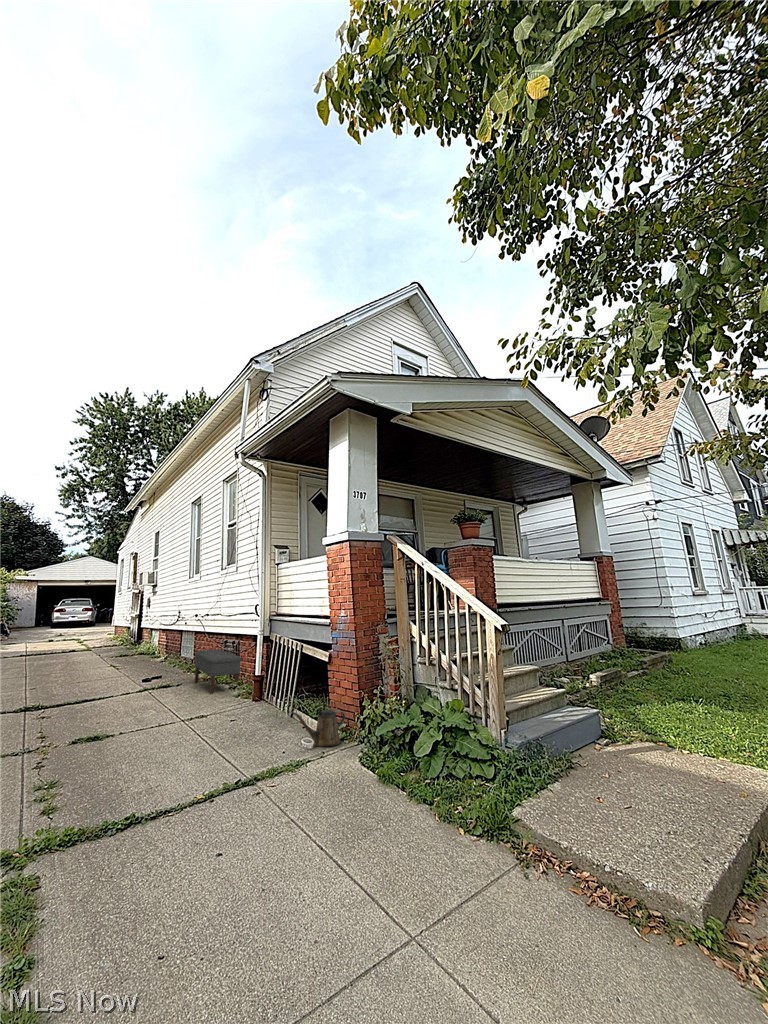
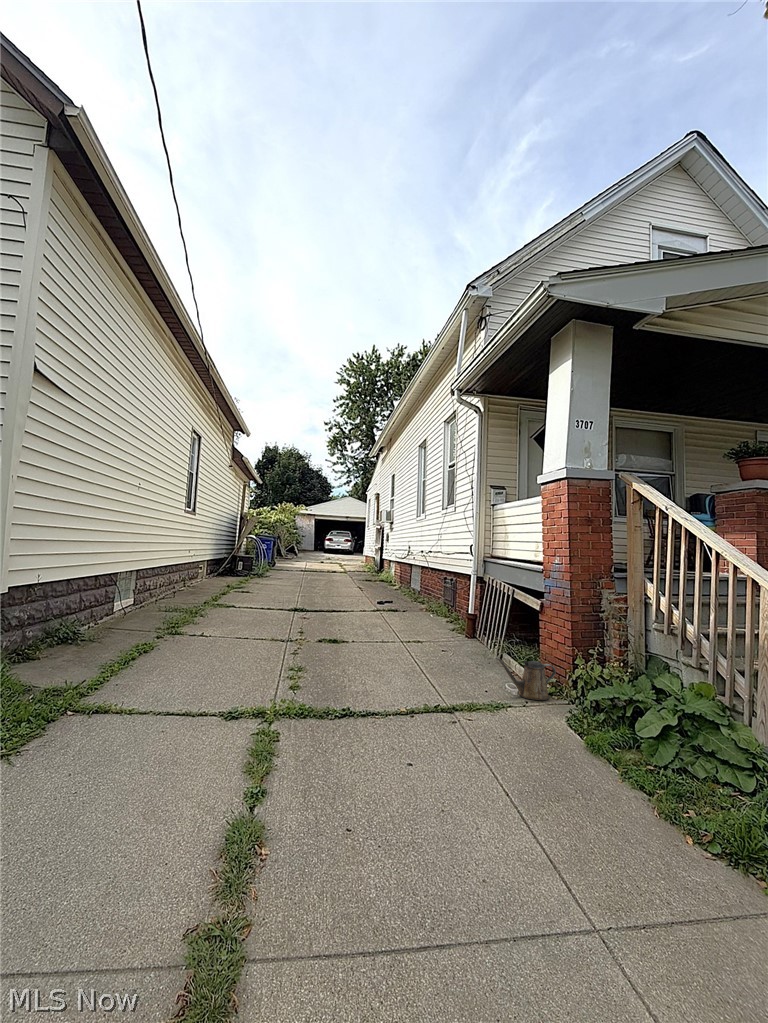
bench: present [195,650,241,694] -> none [419,584,458,626]

